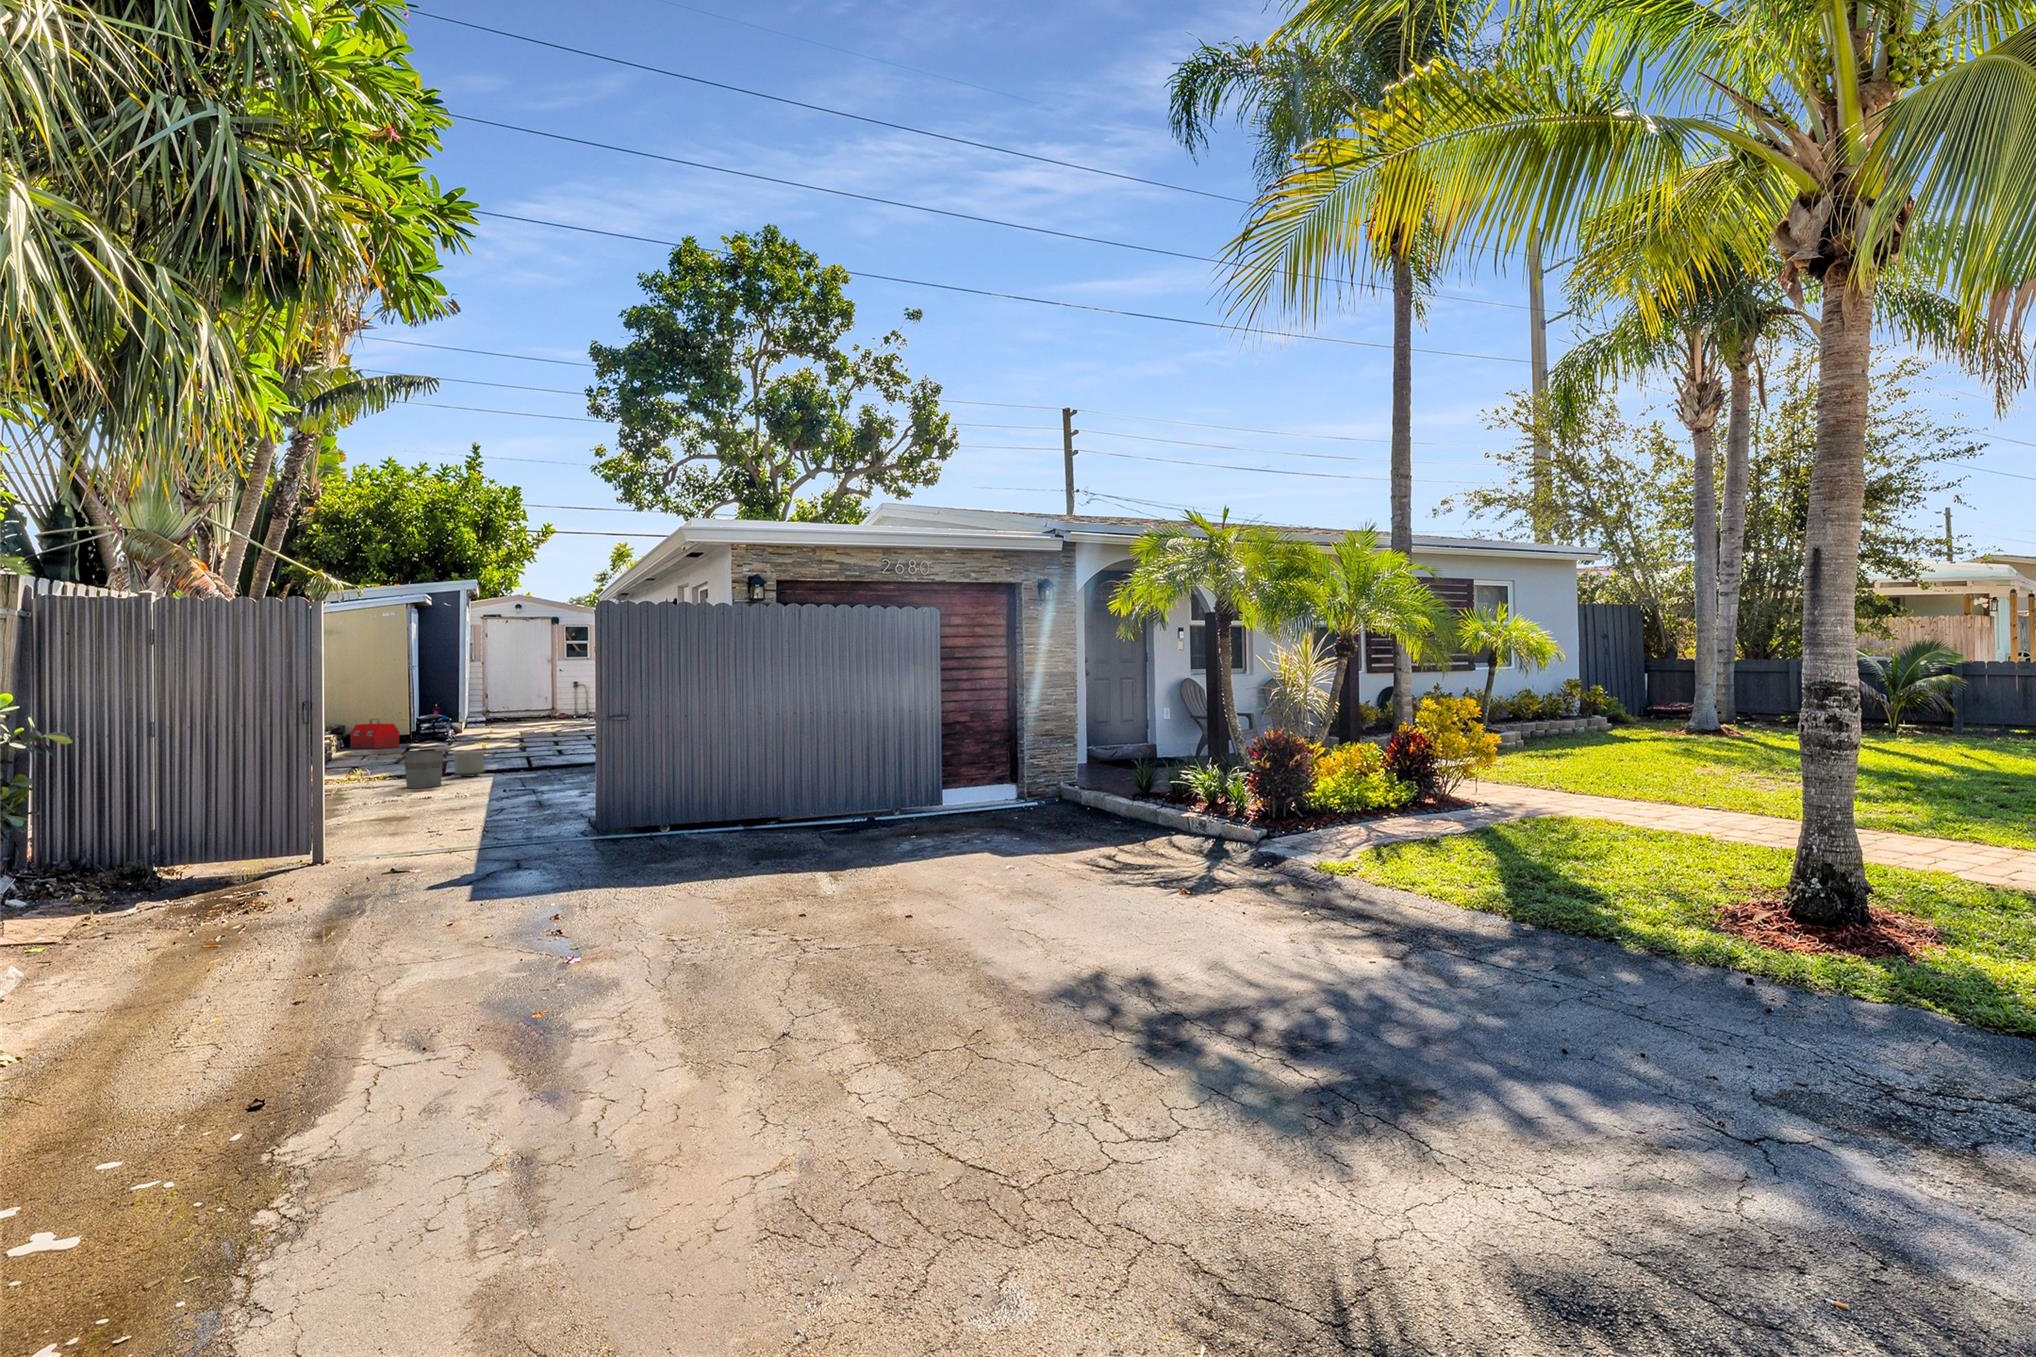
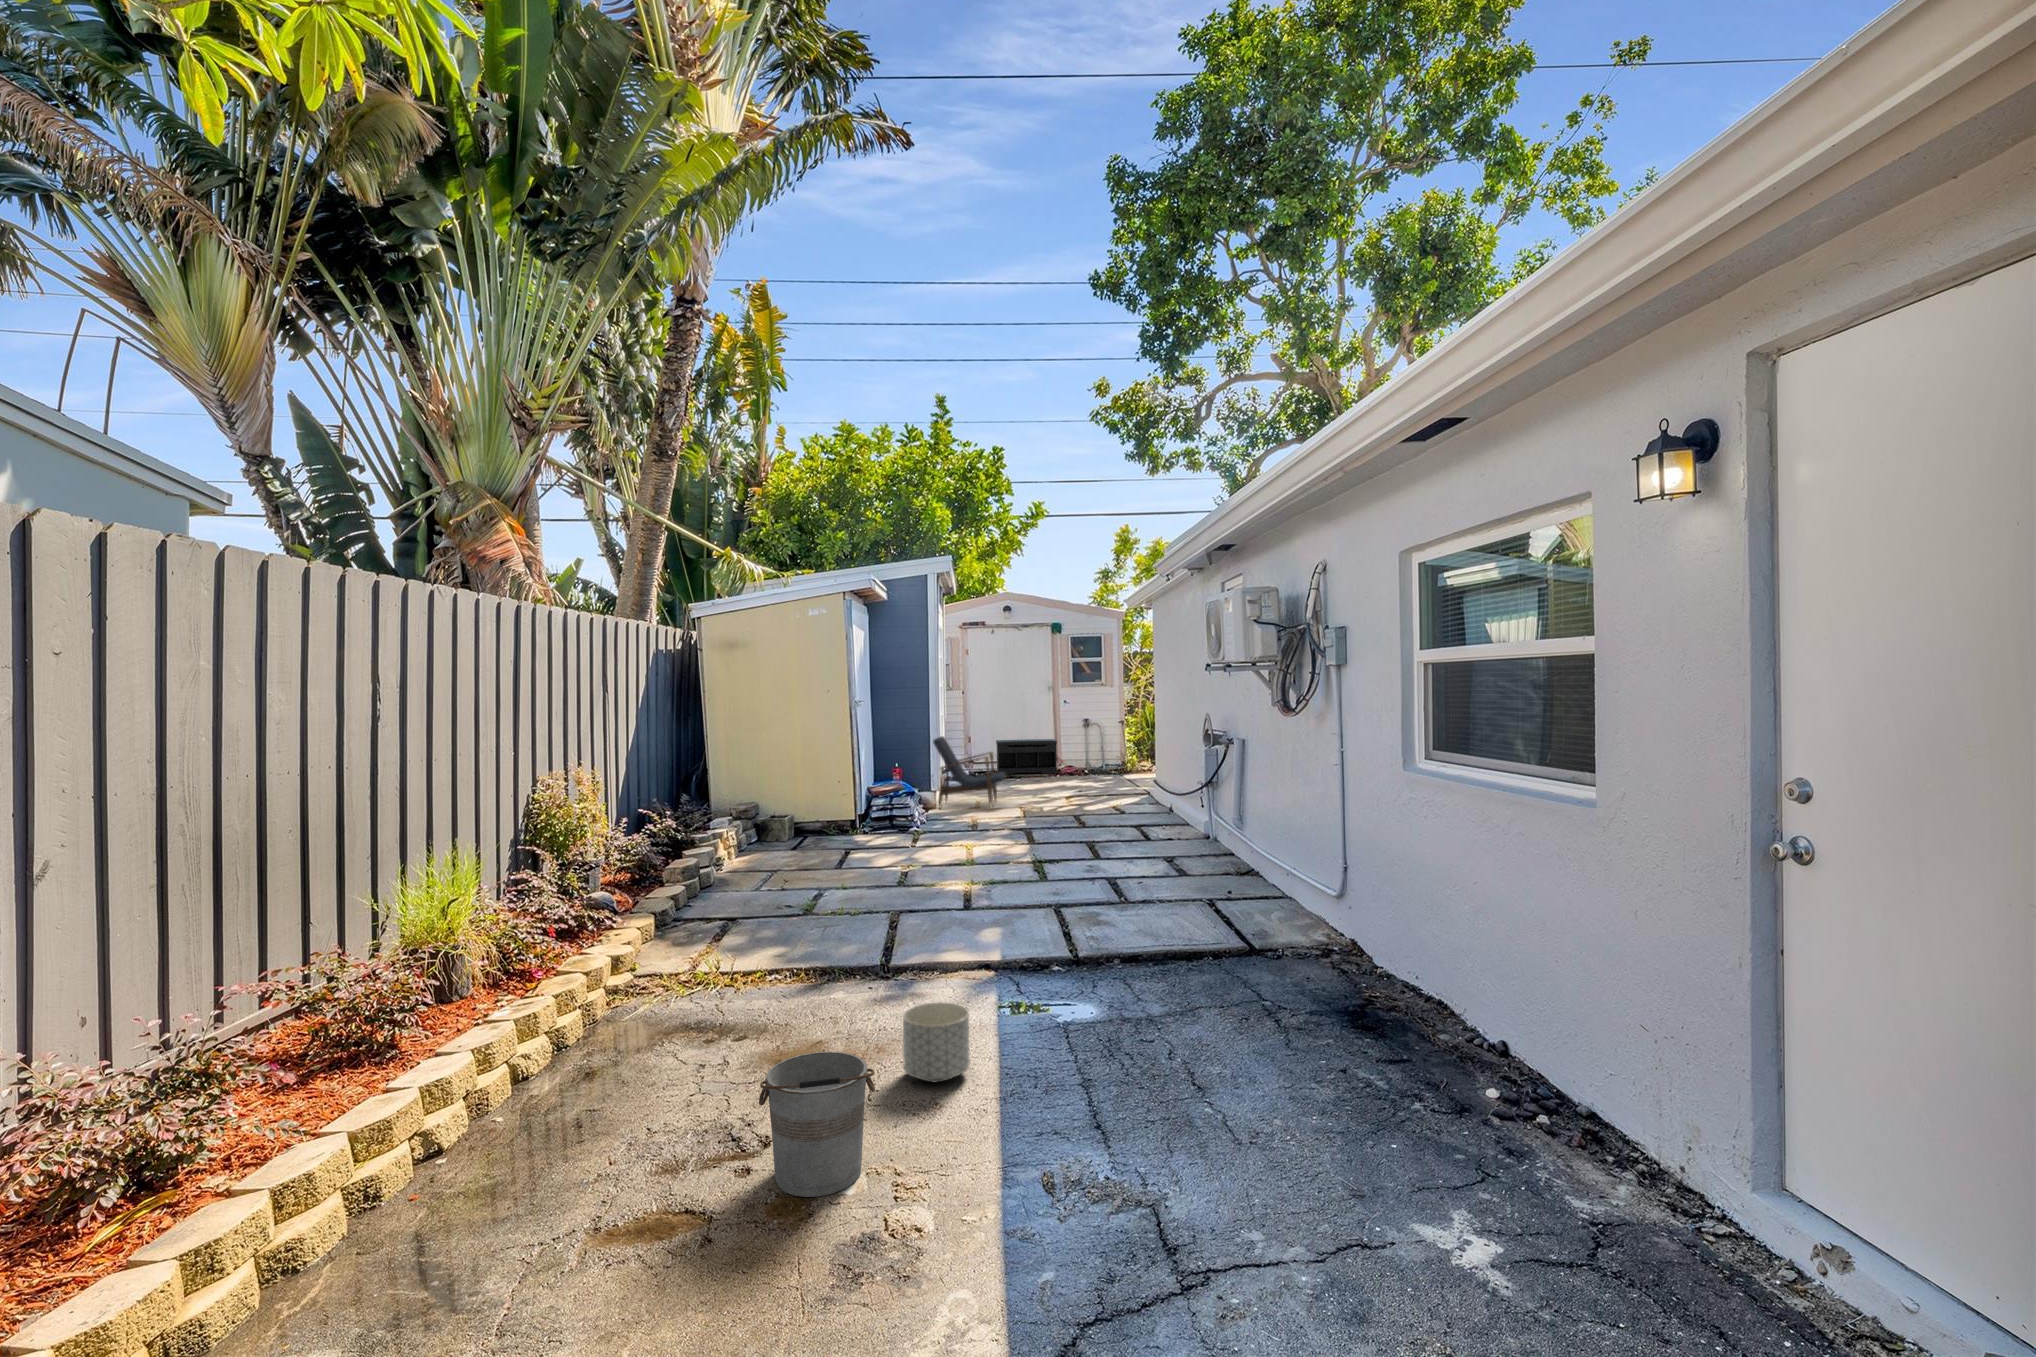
lounge chair: none [456,688,513,736] -> present [933,736,1005,809]
bench: none [508,699,558,724] -> present [996,739,1057,775]
toolbox: present [350,719,399,749] -> none [795,798,856,849]

